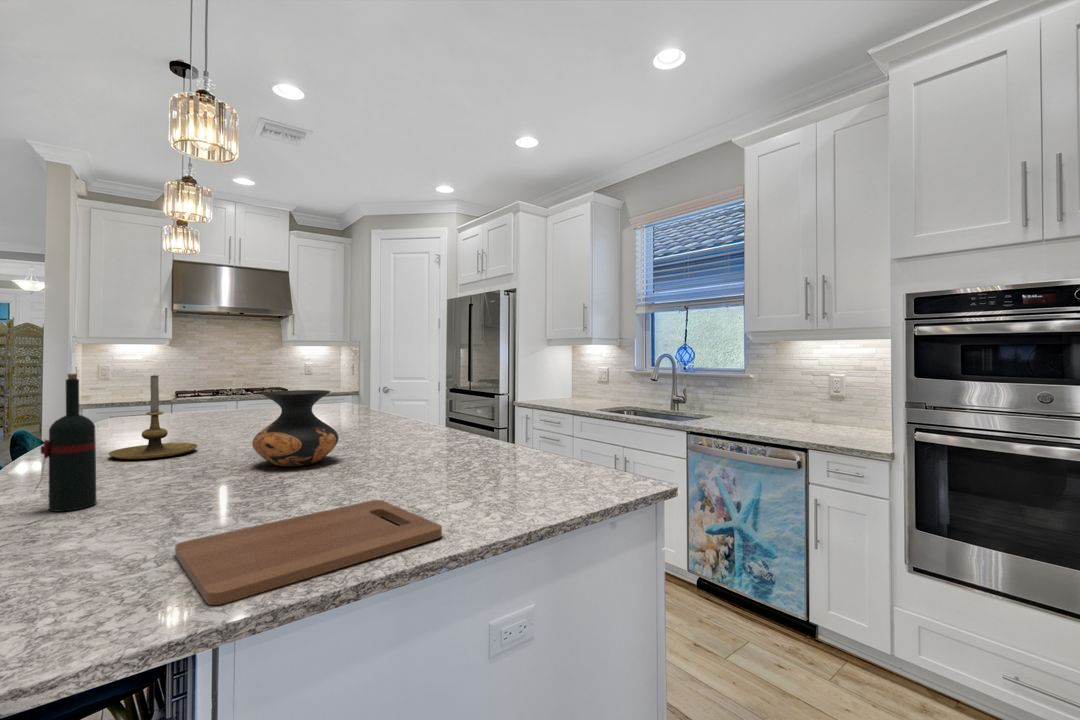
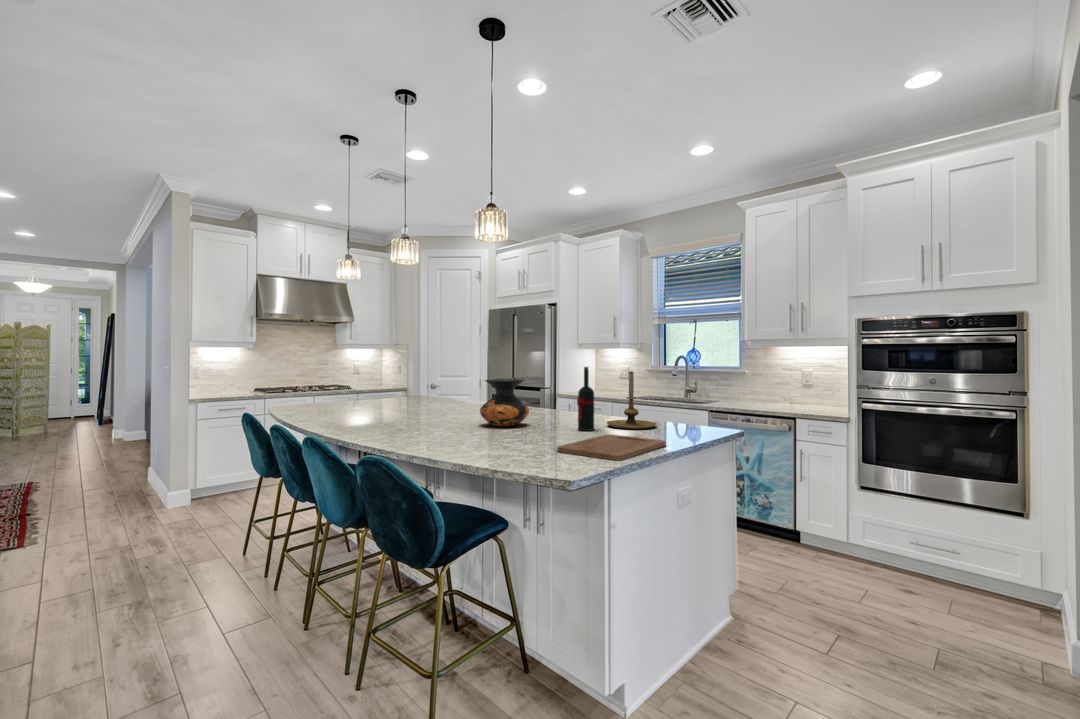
wine bottle: present [36,374,96,511] -> present [577,367,594,431]
candle holder: present [108,375,198,459] -> present [607,371,656,429]

